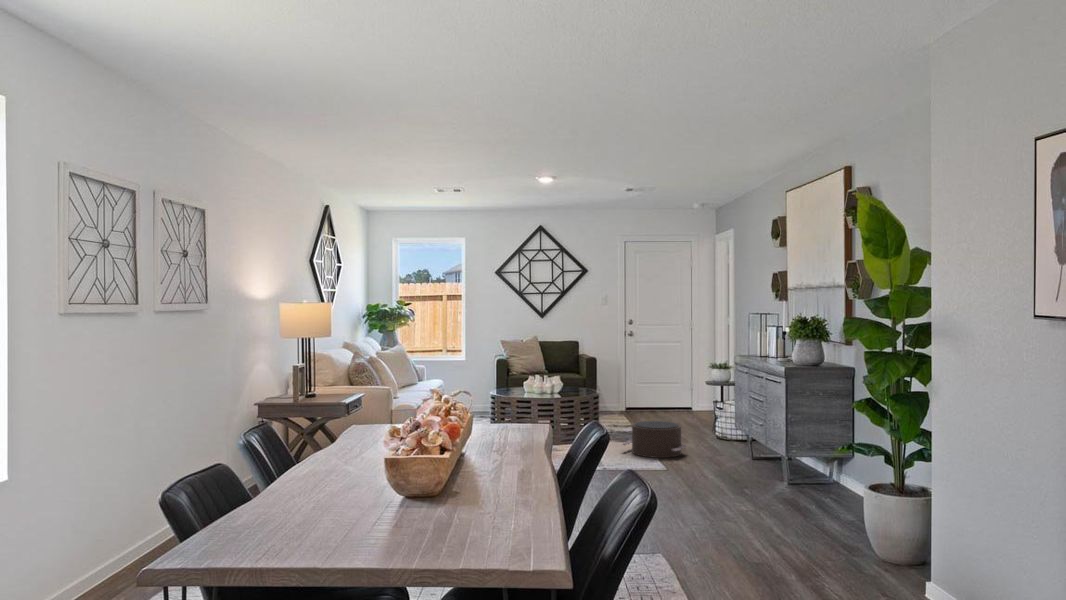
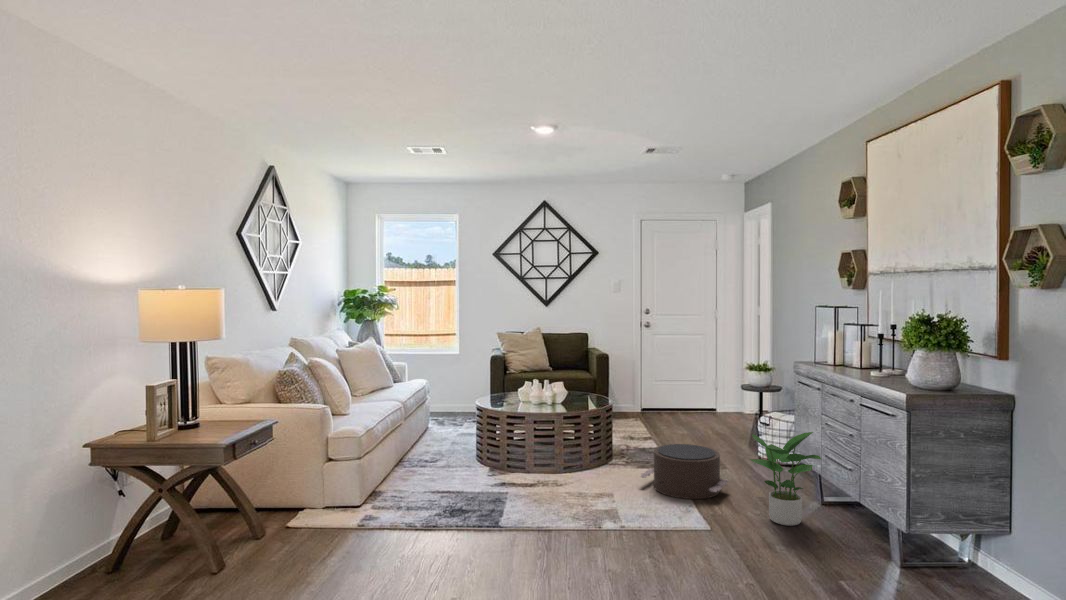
potted plant: none [699,402,745,469] -> present [750,432,821,526]

